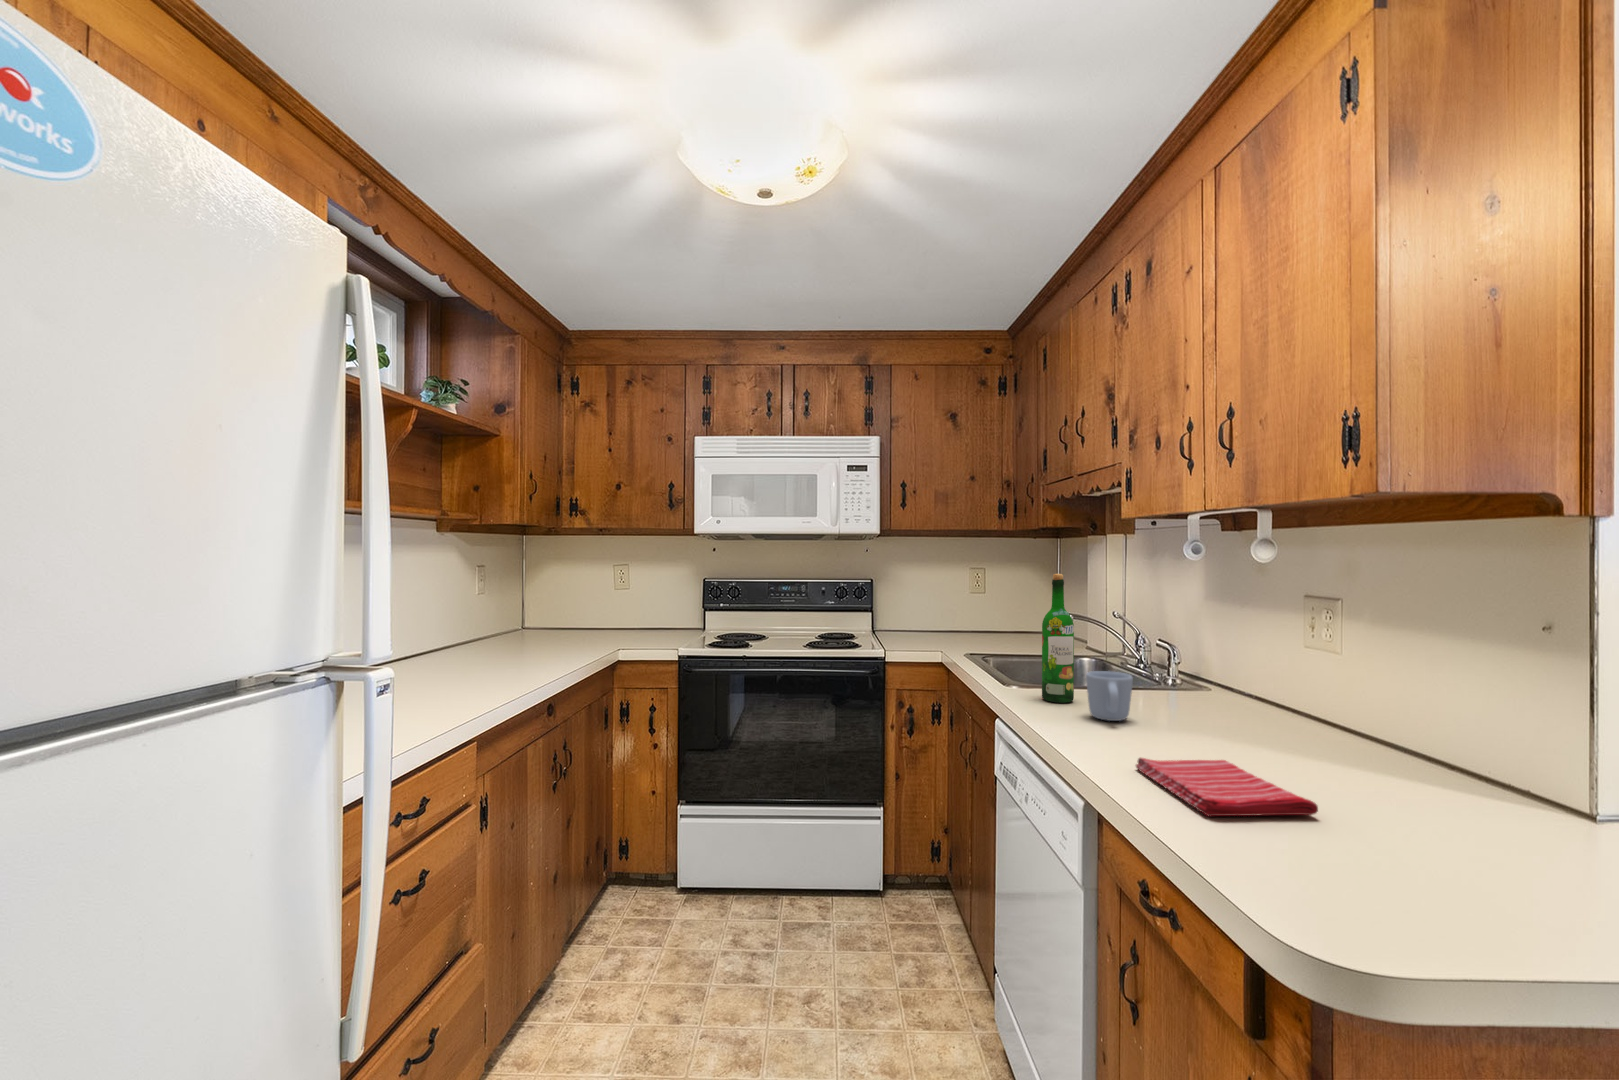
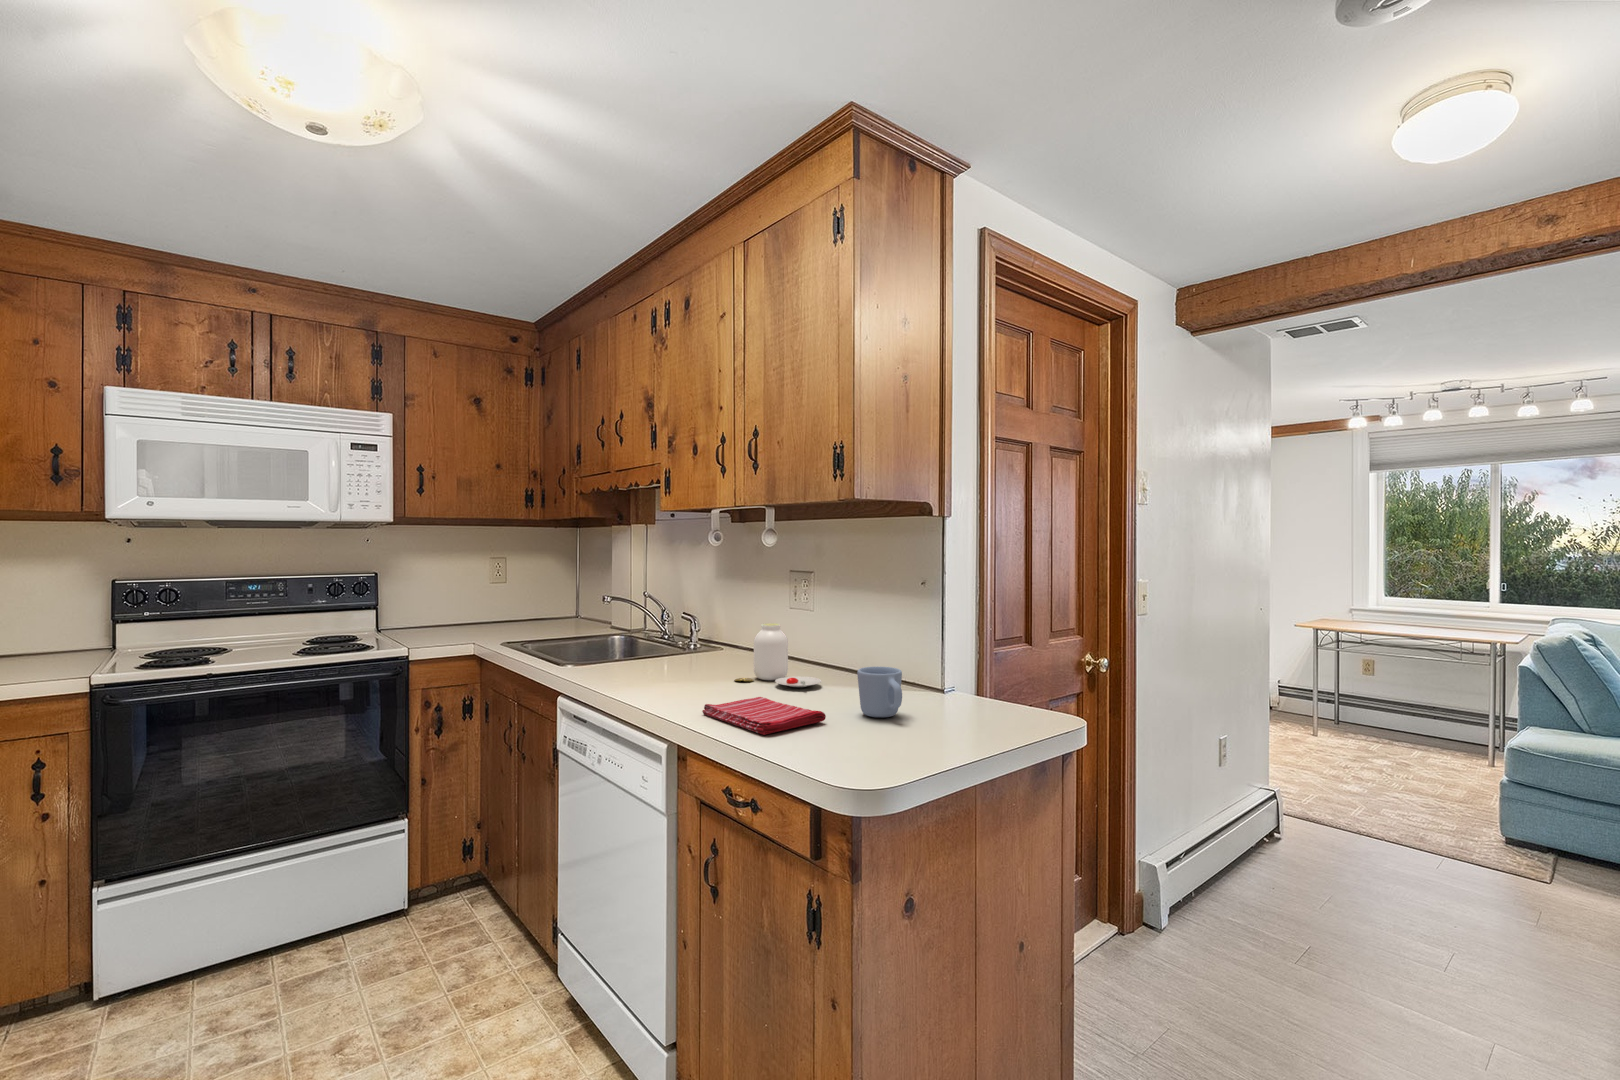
wine bottle: present [1042,574,1074,703] -> none [601,560,628,675]
jar: none [1203,662,1337,756] -> present [735,623,821,687]
mug: present [1086,671,1133,721] -> present [857,667,902,717]

